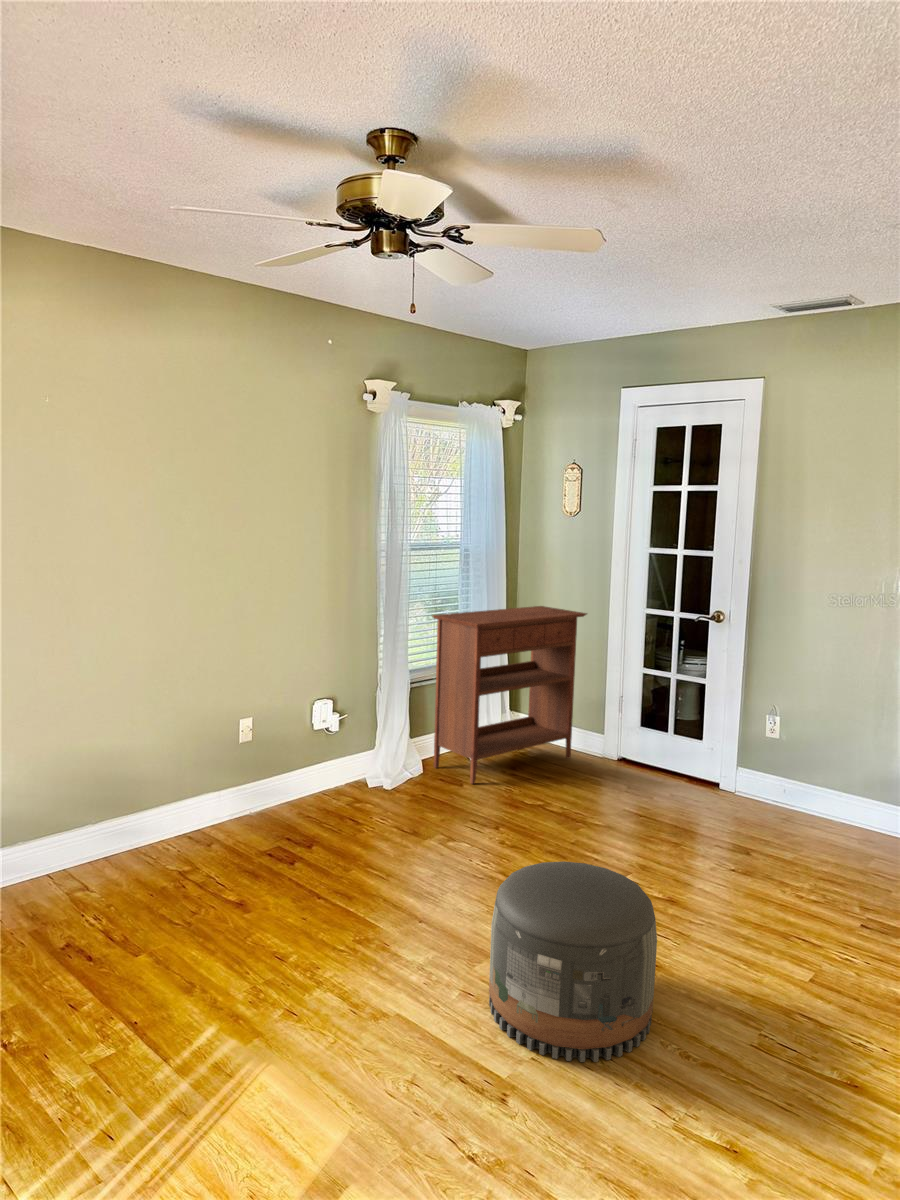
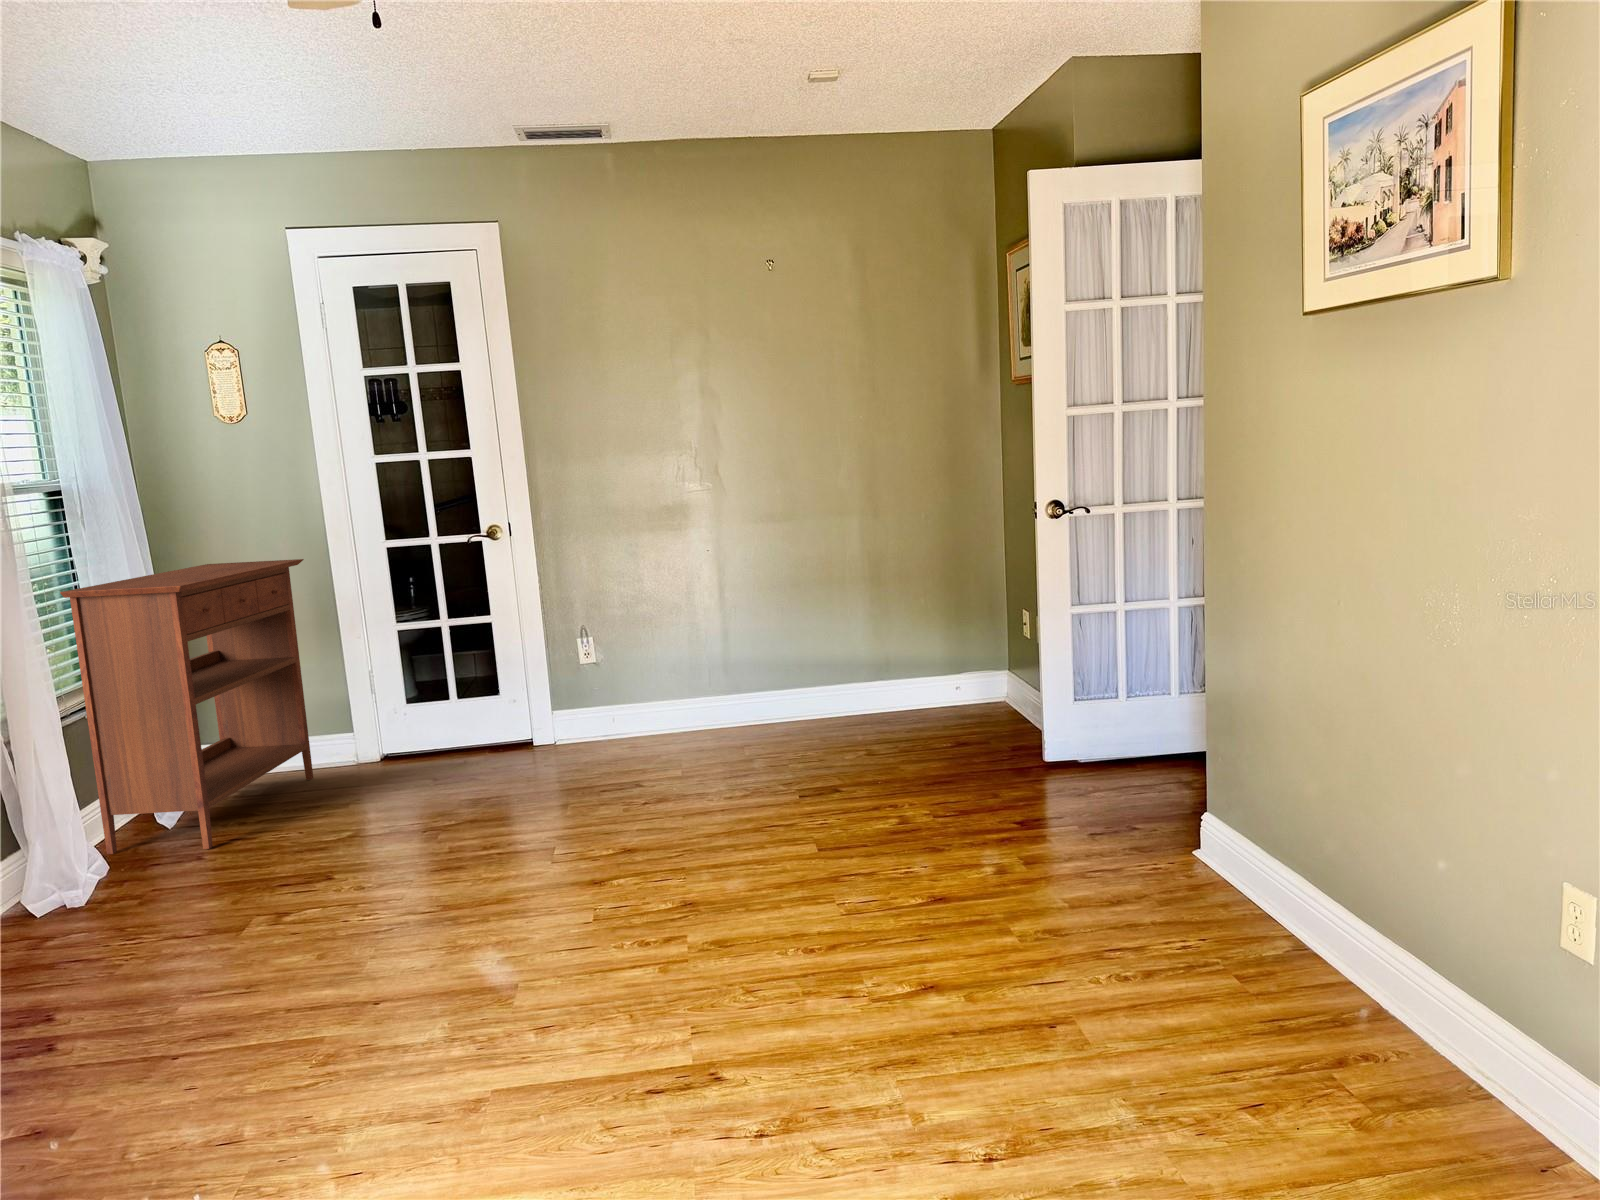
pouf: present [489,861,657,1062] -> none [548,798,767,1032]

